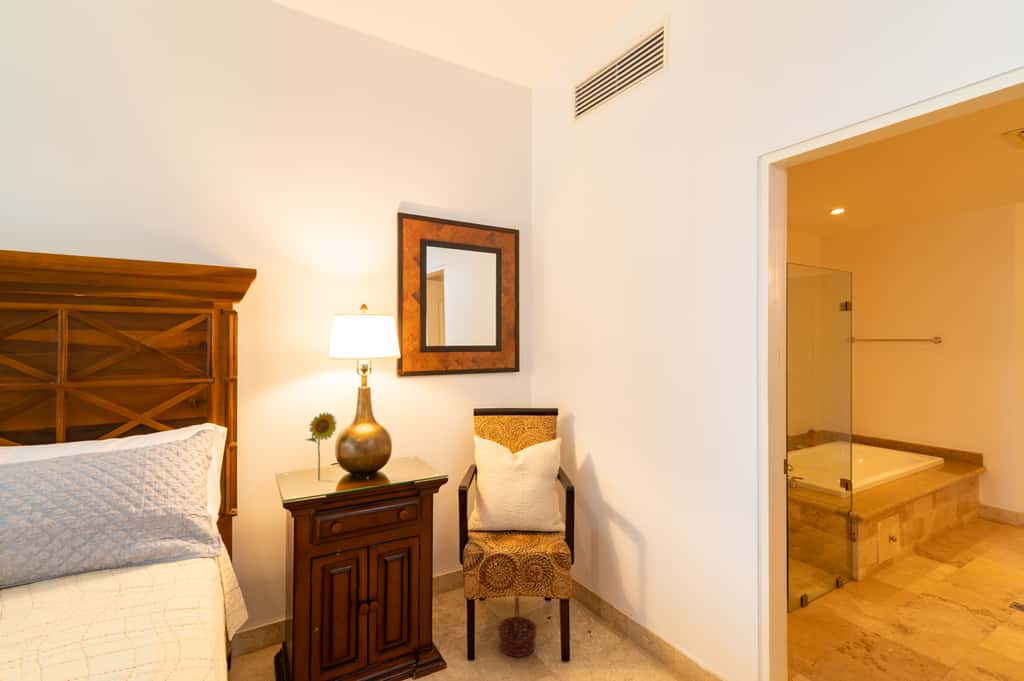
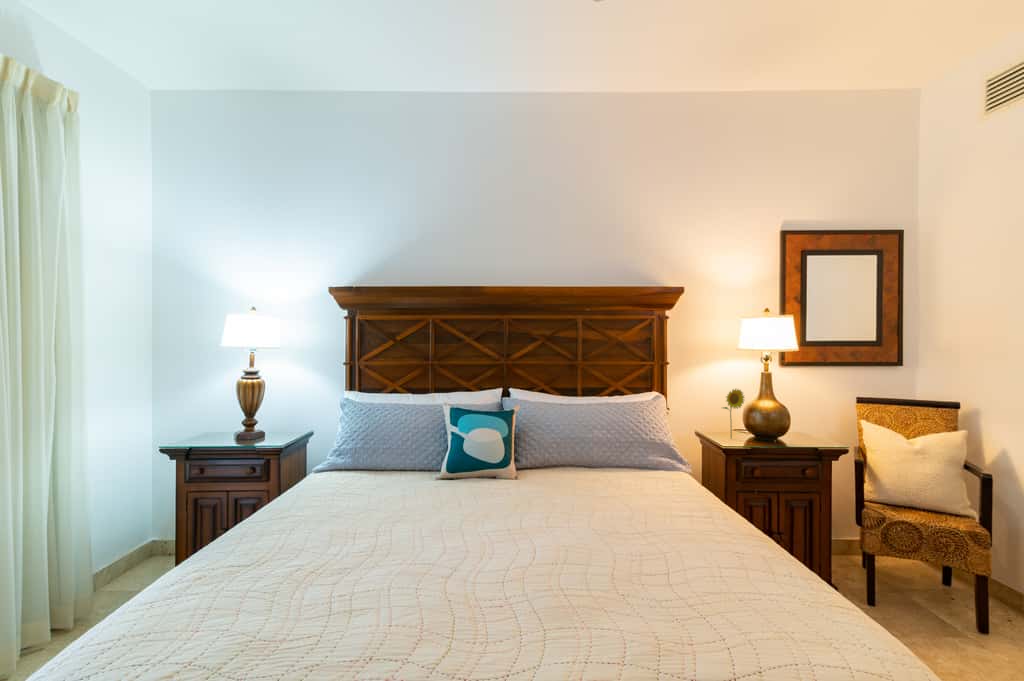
basket: present [498,597,537,657] -> none [898,563,946,621]

